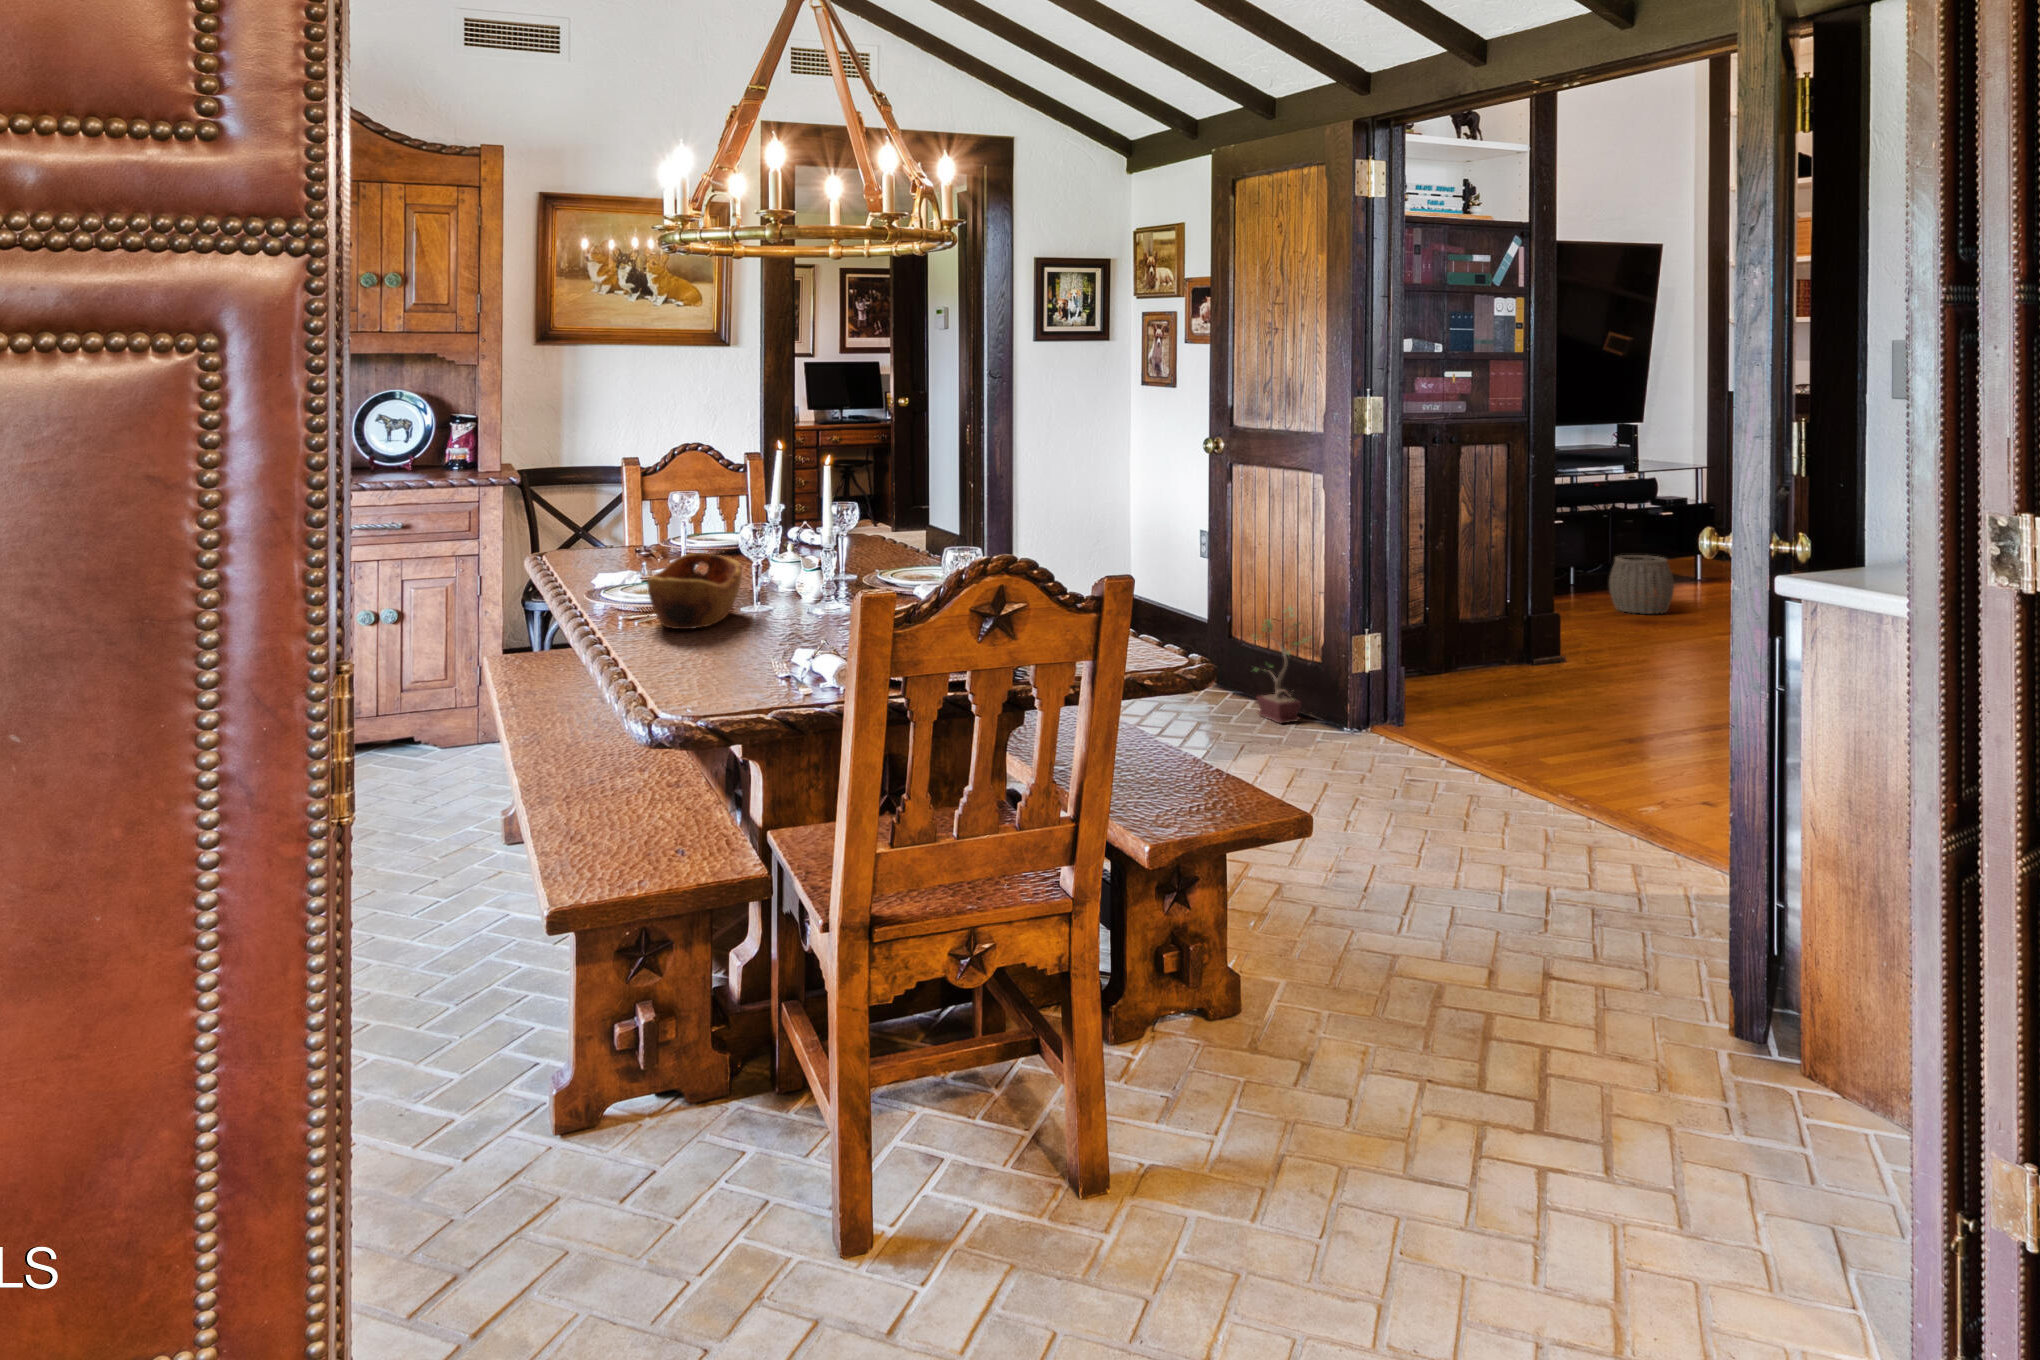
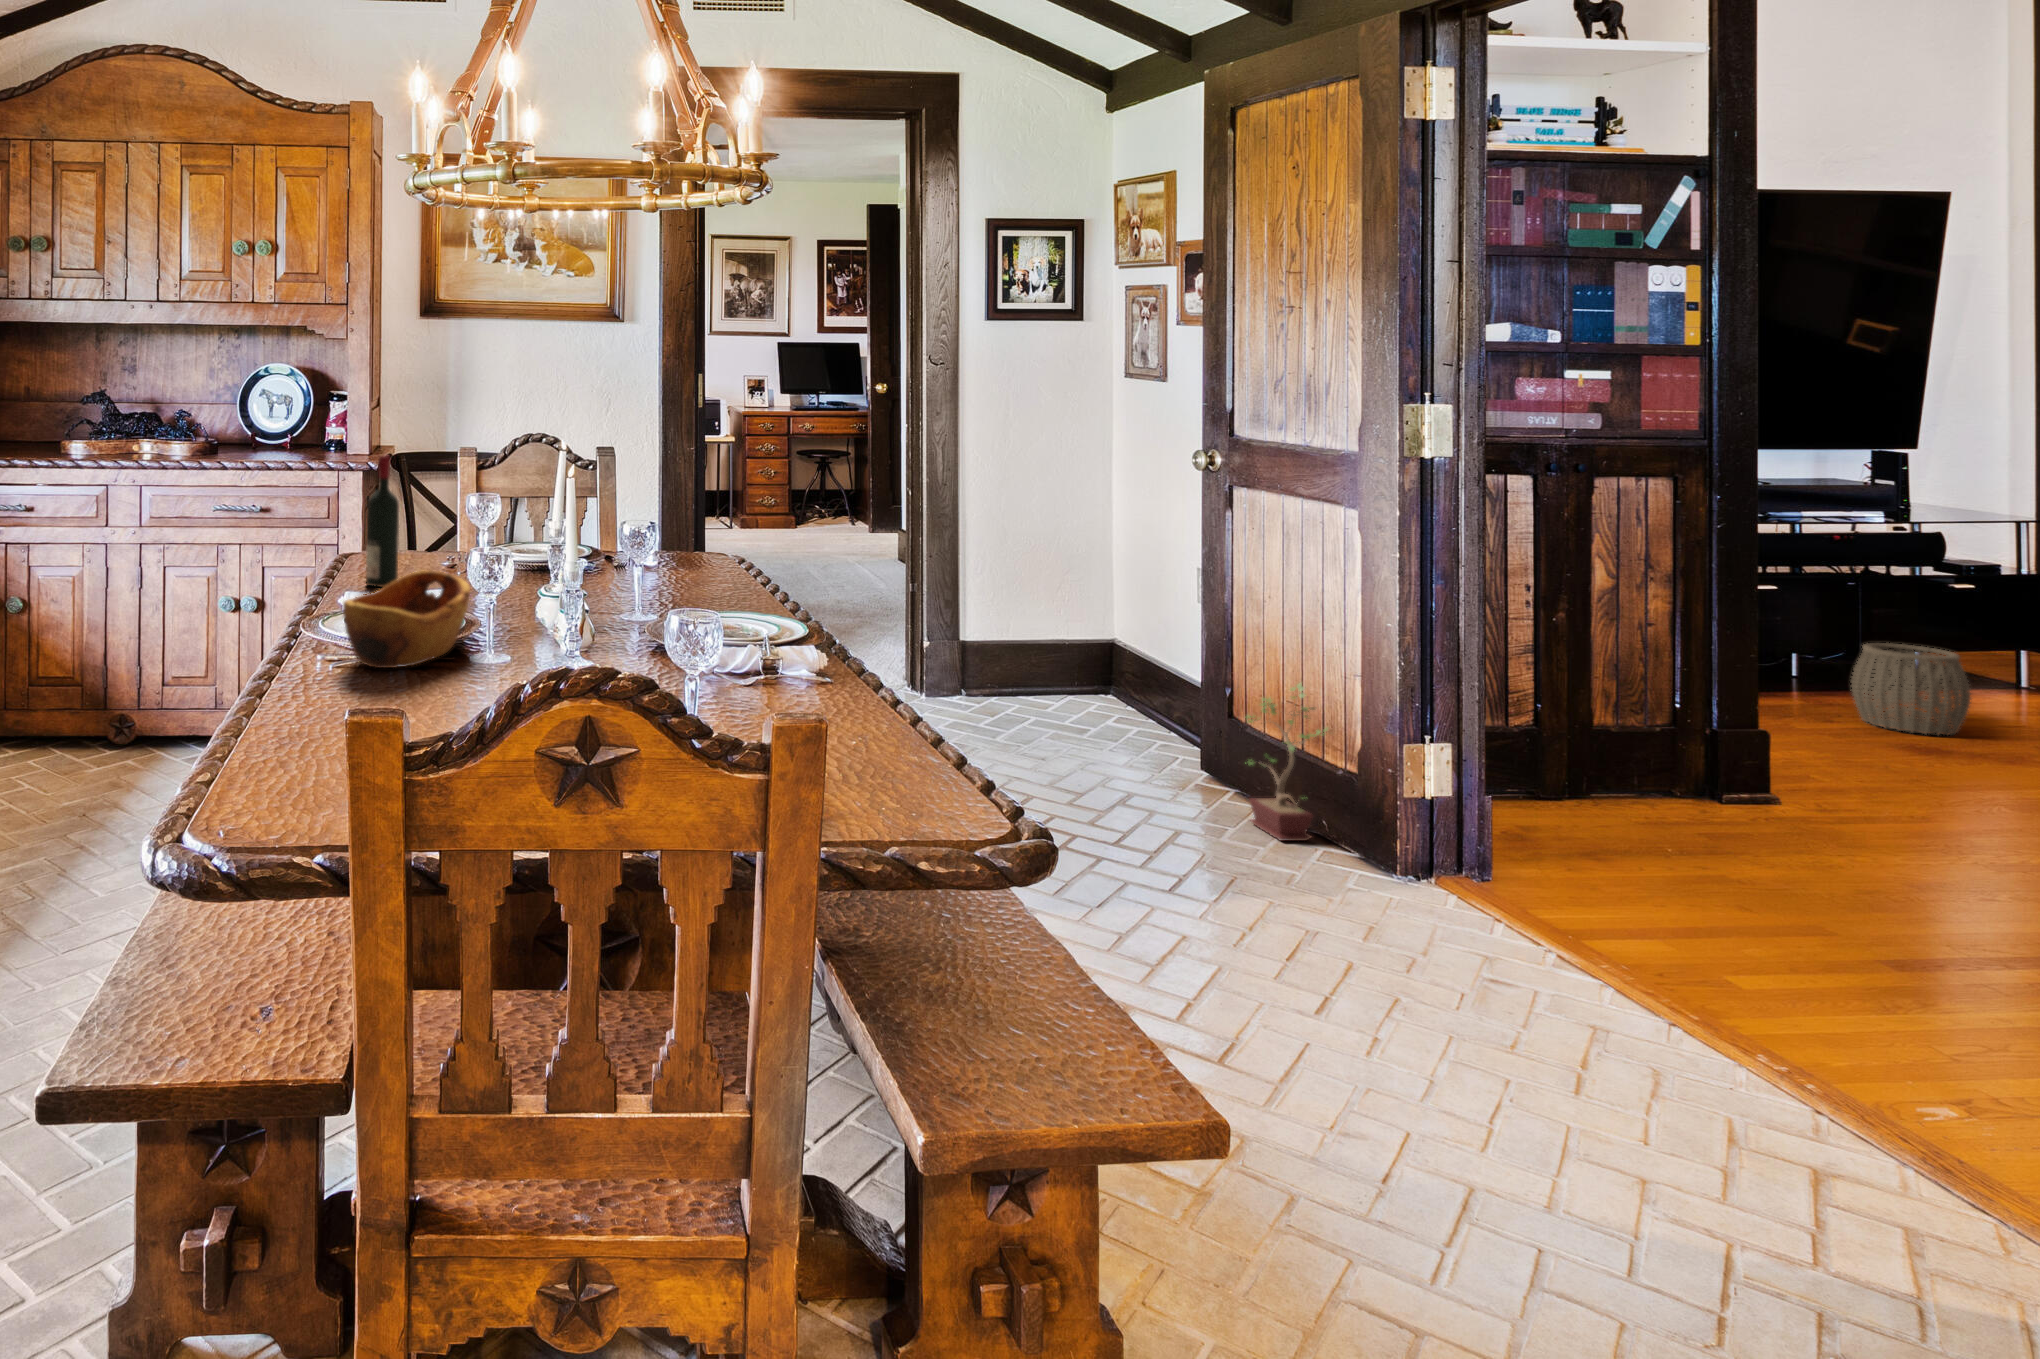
wine bottle: none [596,464,625,576] -> present [366,455,399,587]

